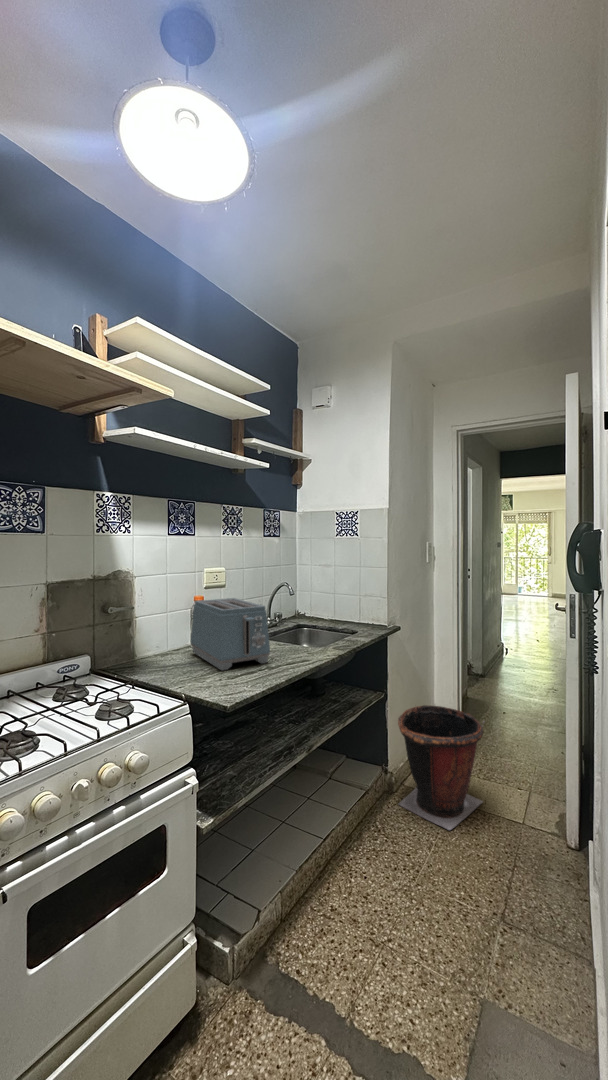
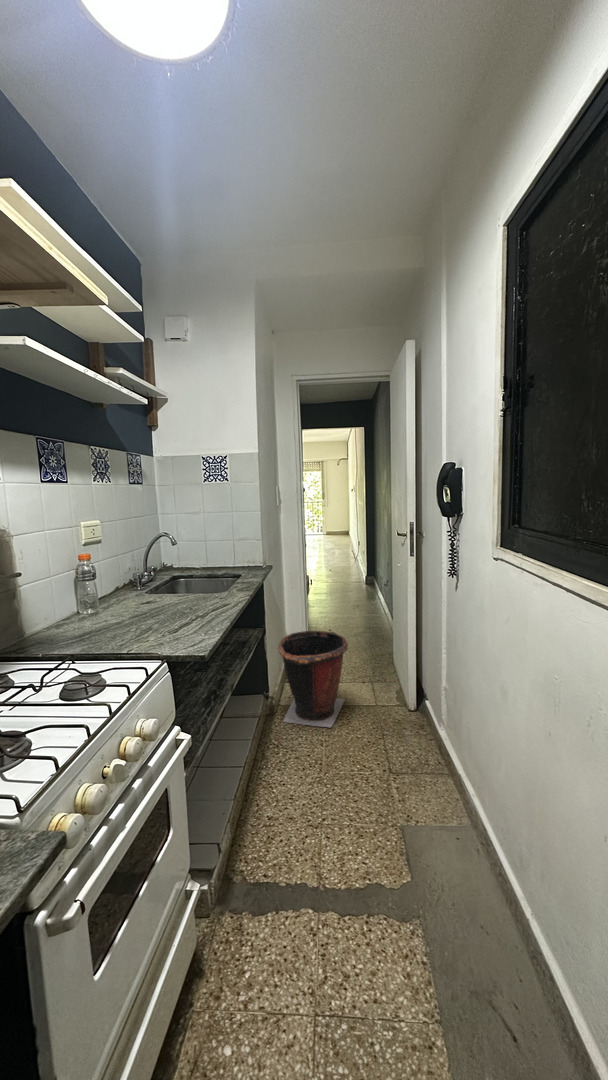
toaster: present [191,598,270,671] -> none [88,552,195,628]

